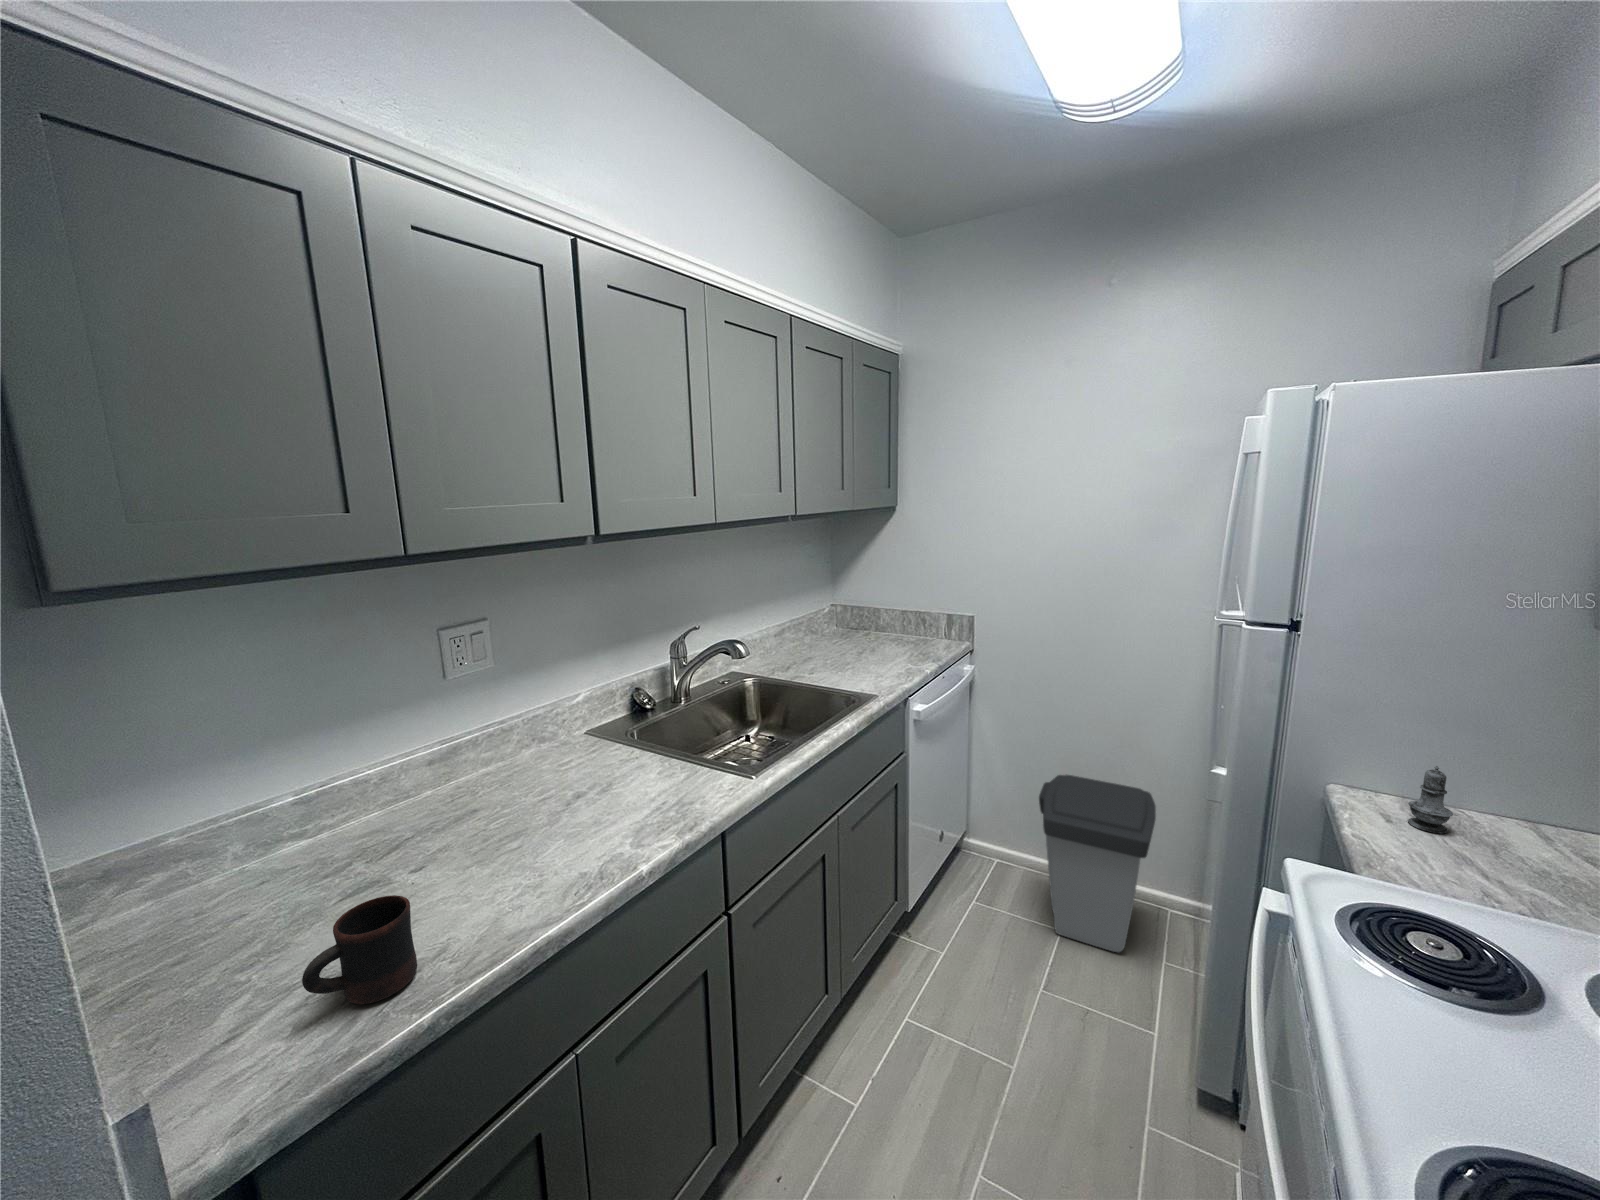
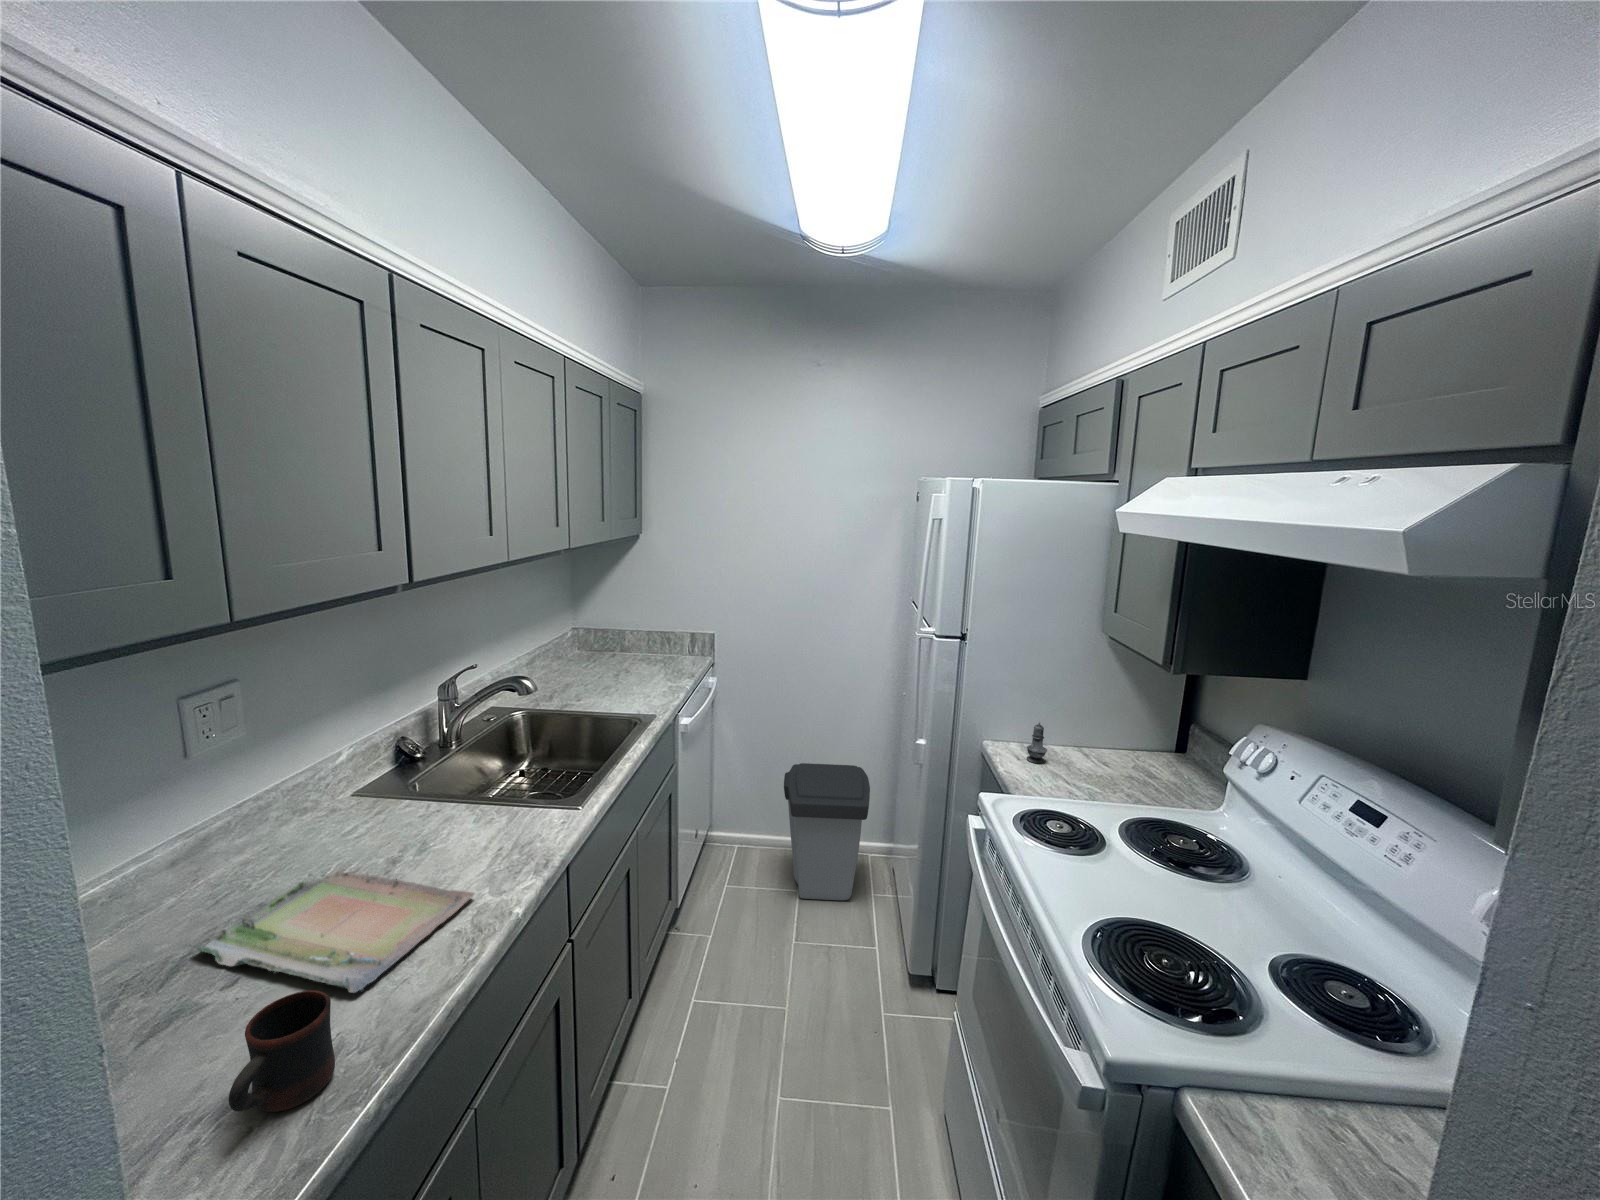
tray: none [408,790,614,910] -> present [196,871,474,993]

